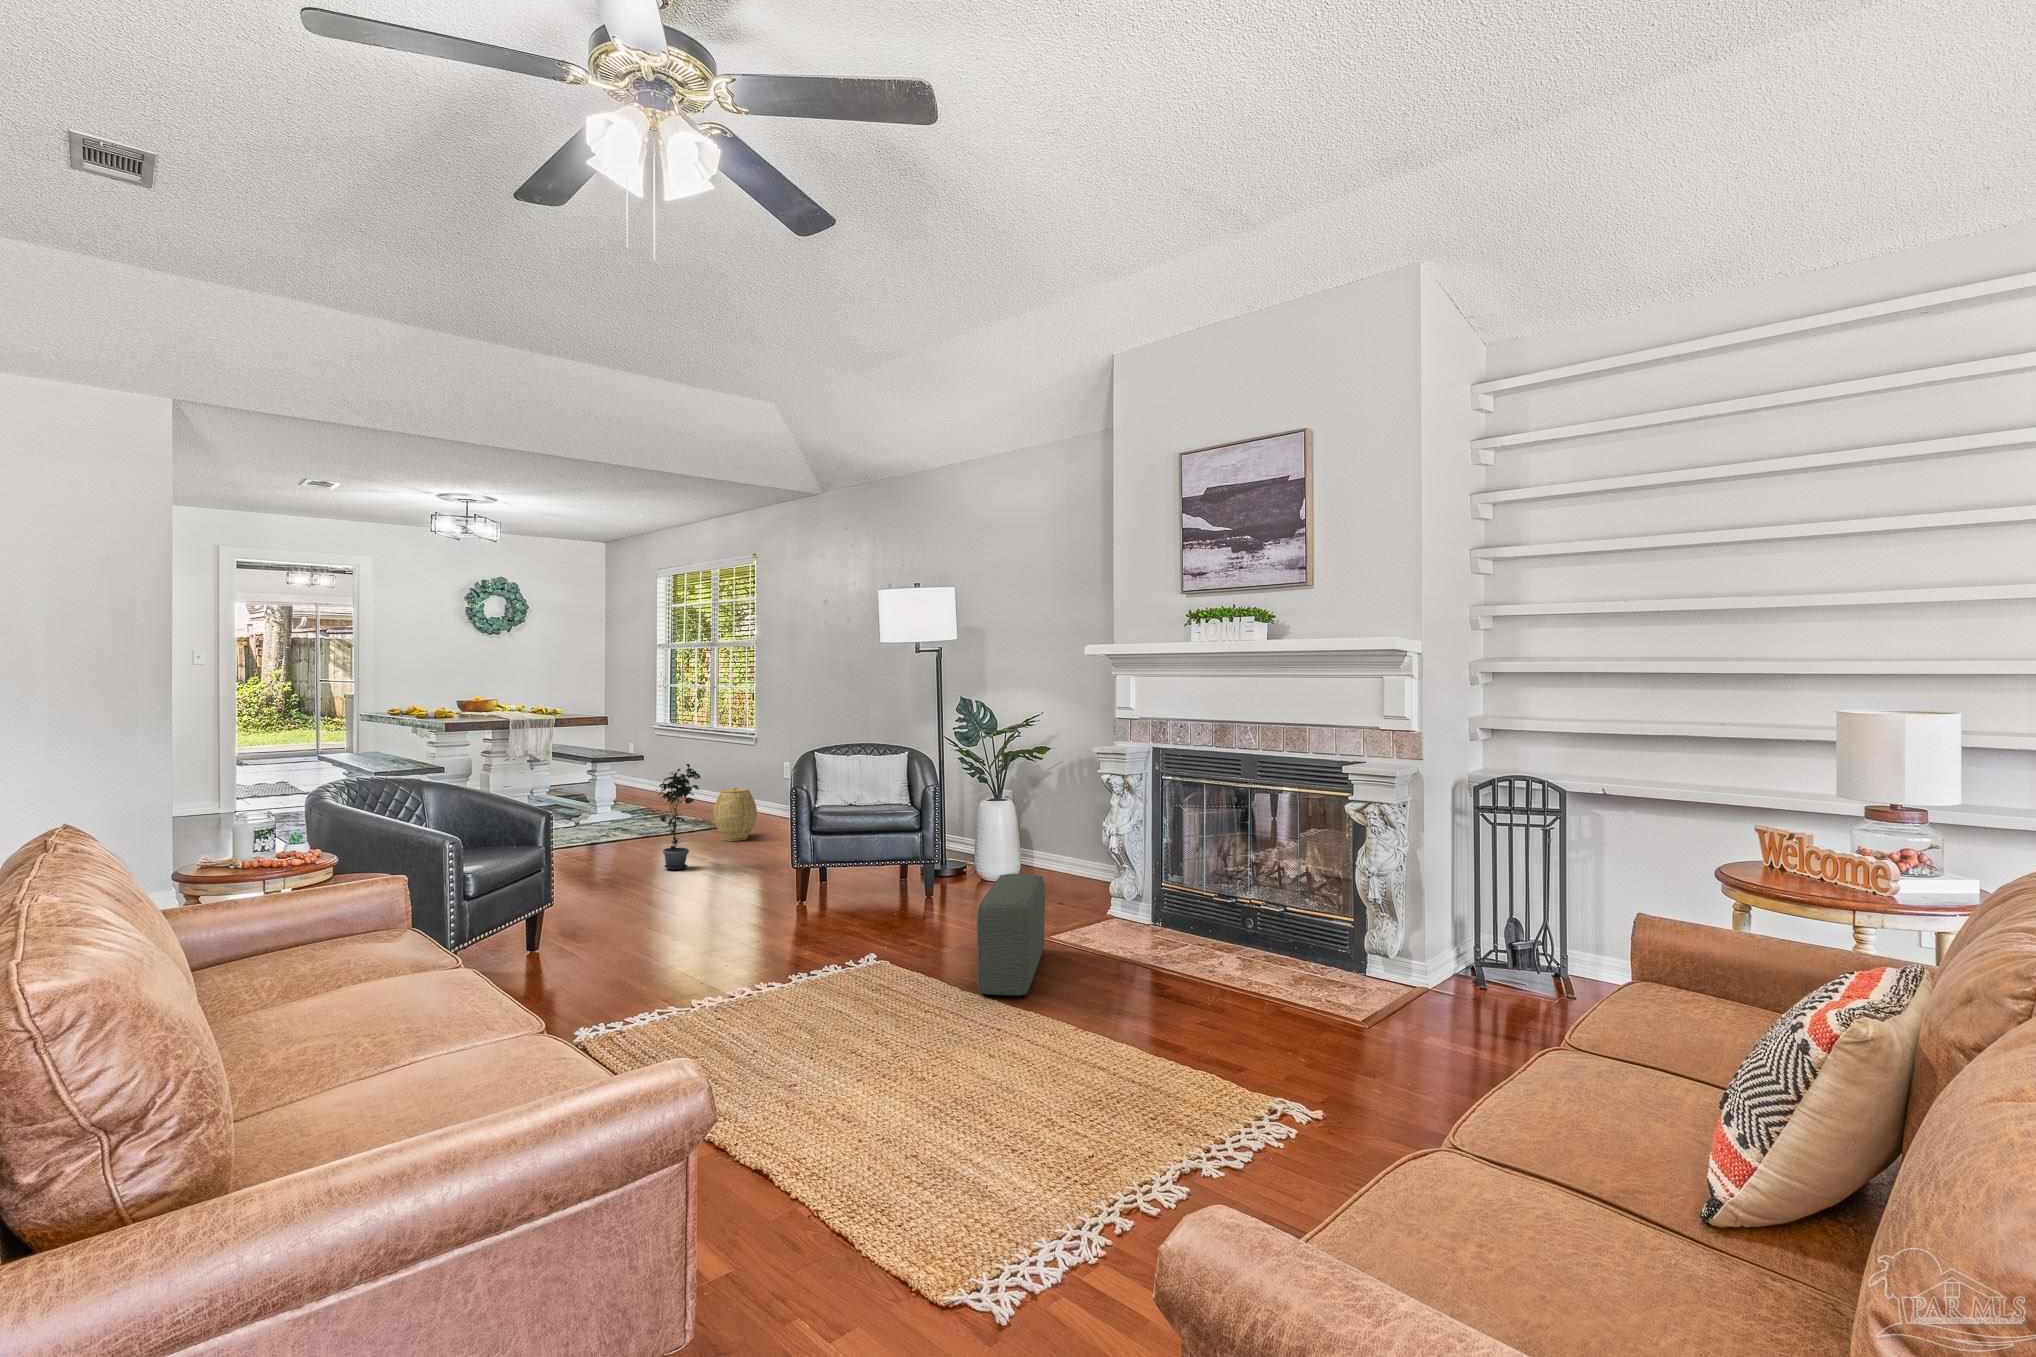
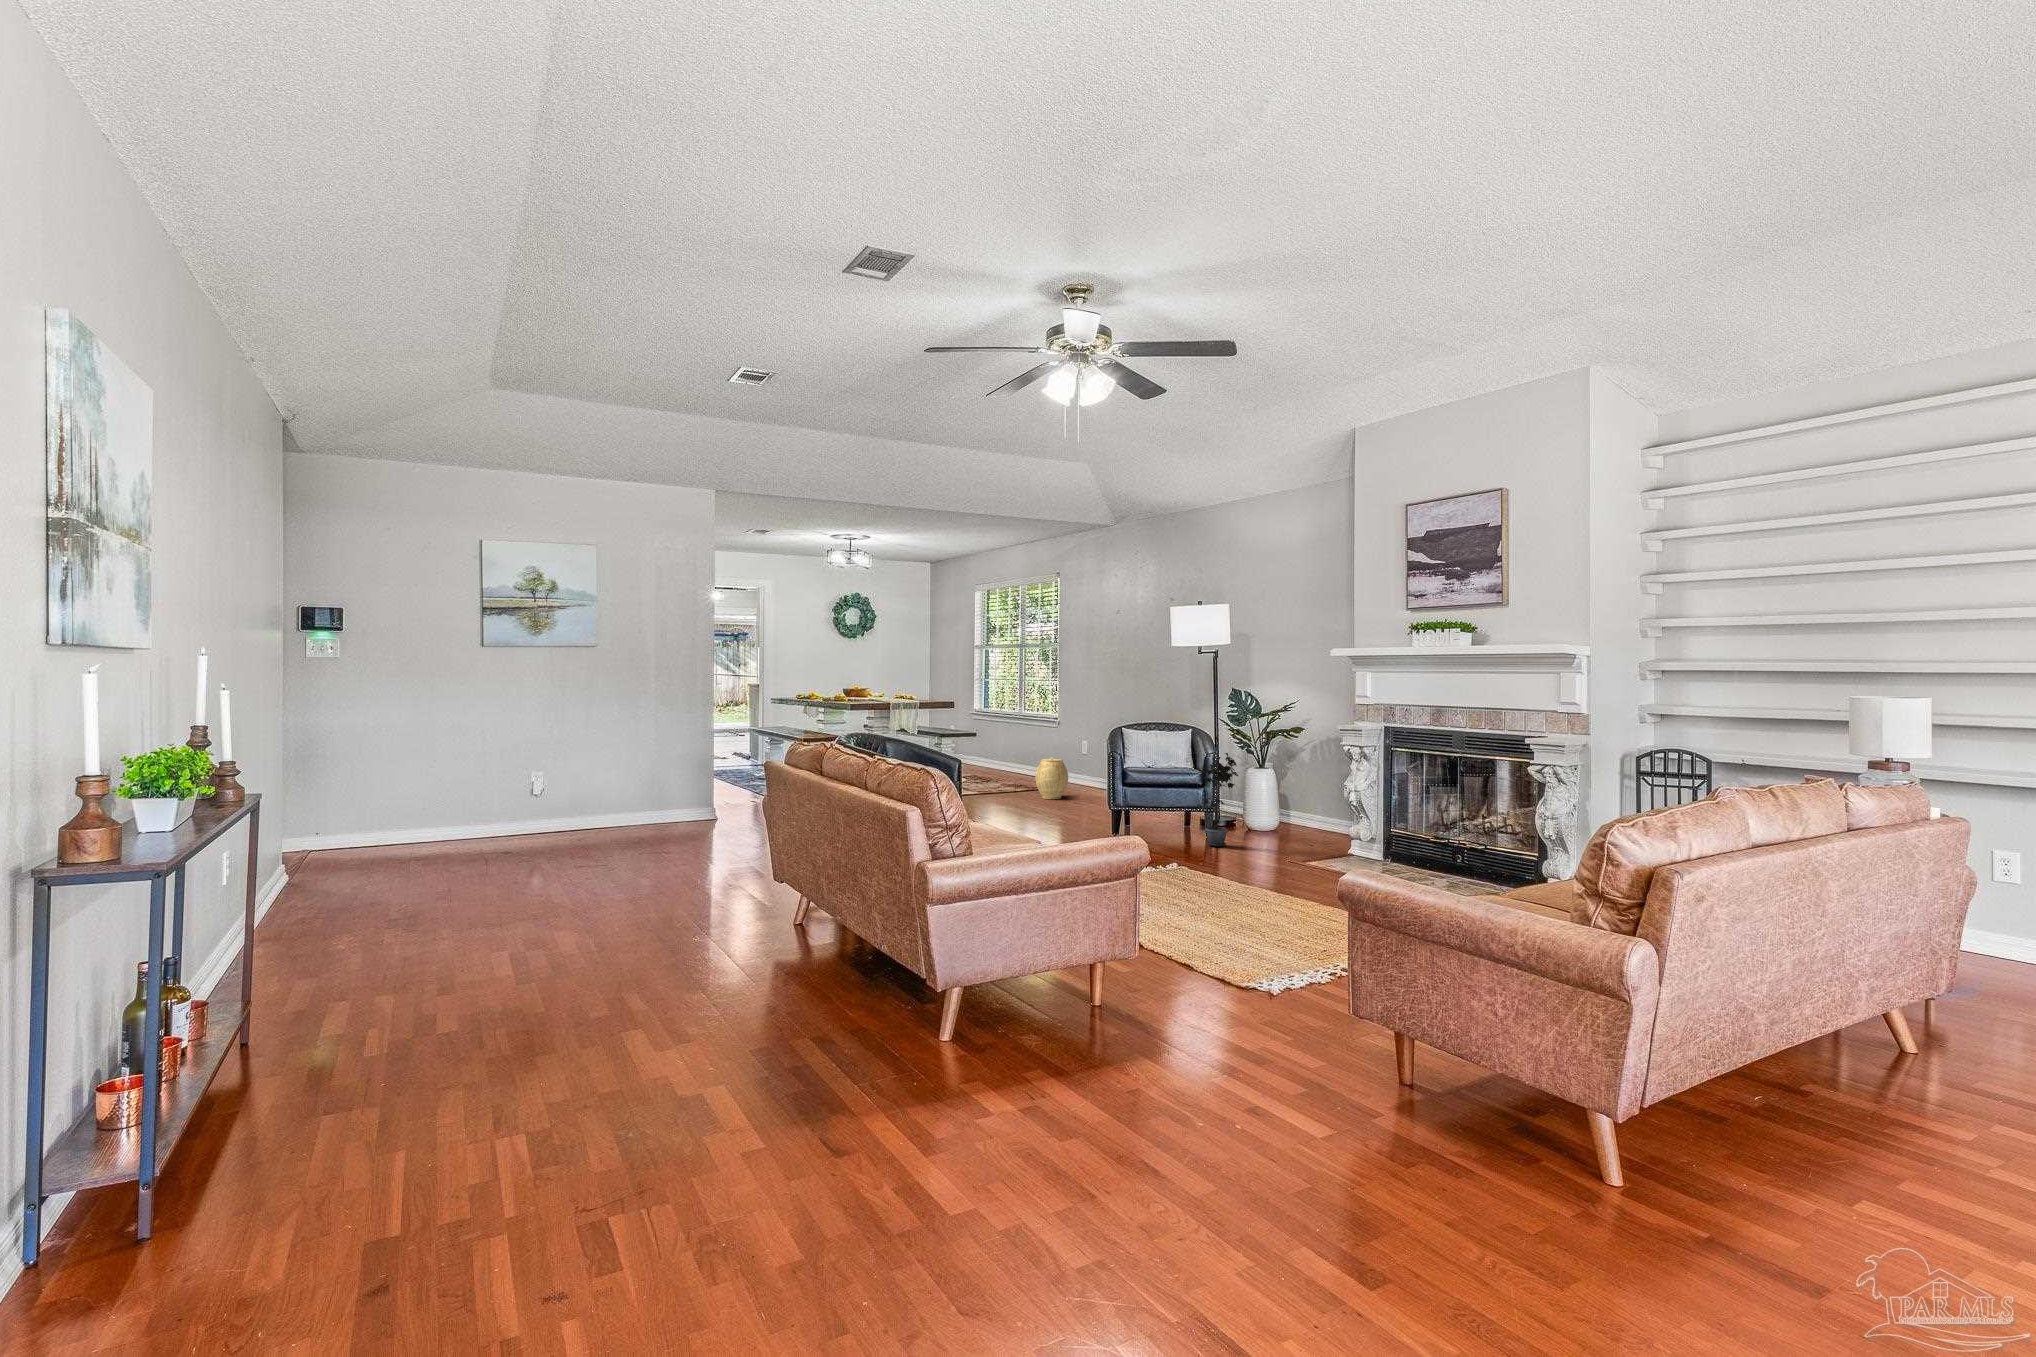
potted plant: present [656,764,700,870] -> present [1200,753,1238,847]
pouf: present [977,874,1045,996] -> none [1249,813,1298,888]

